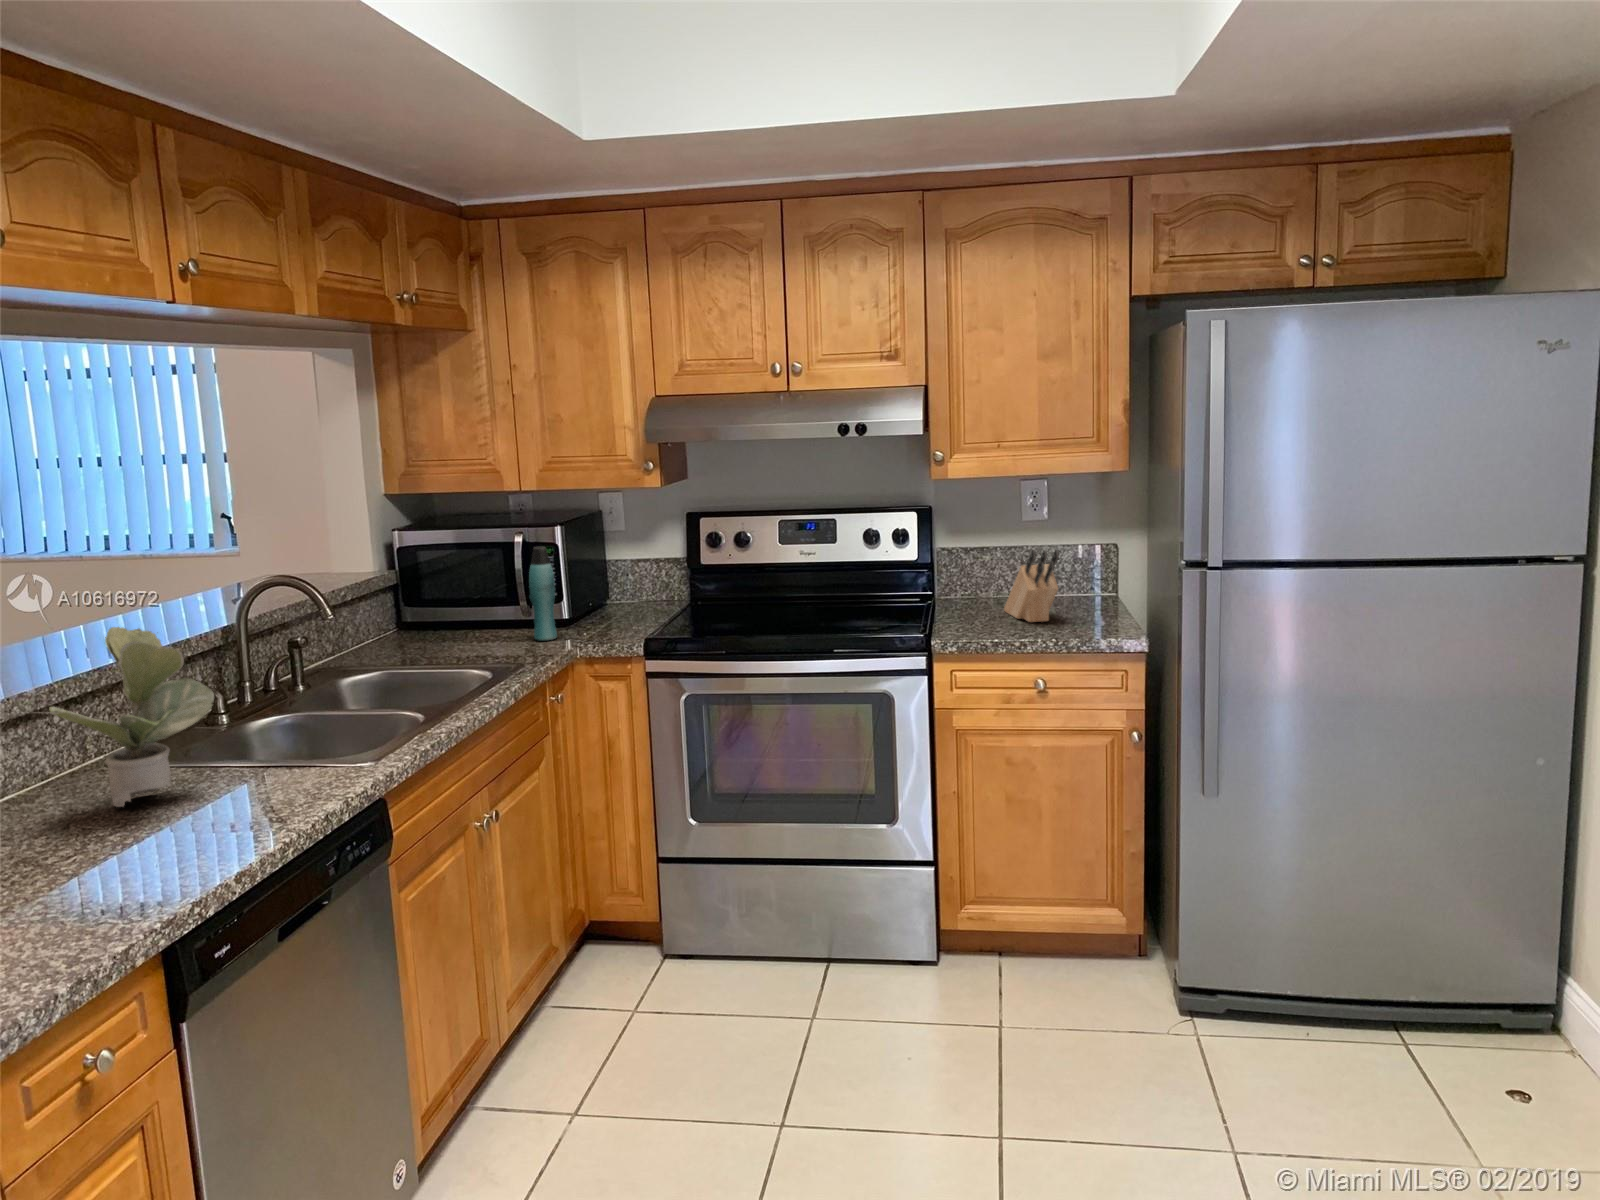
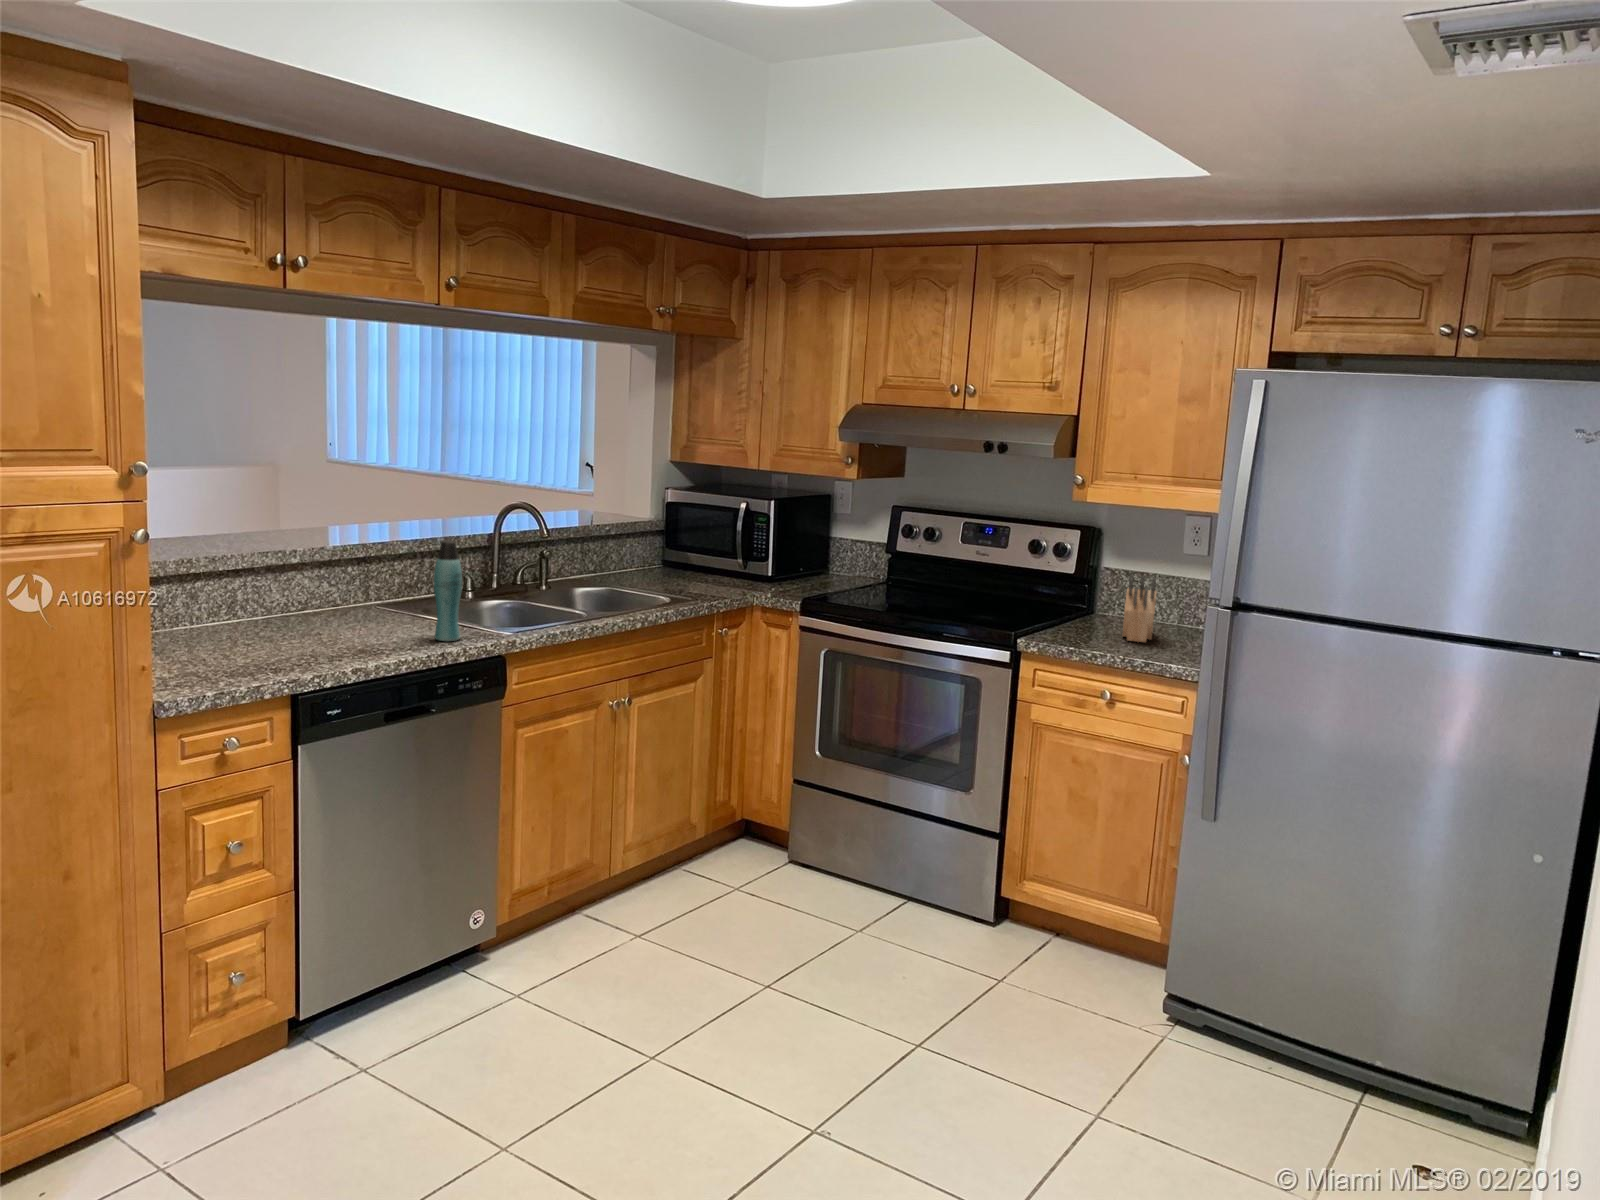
bottle: present [529,547,557,640] -> present [434,540,462,641]
potted plant: present [49,627,214,807] -> none [314,511,417,626]

